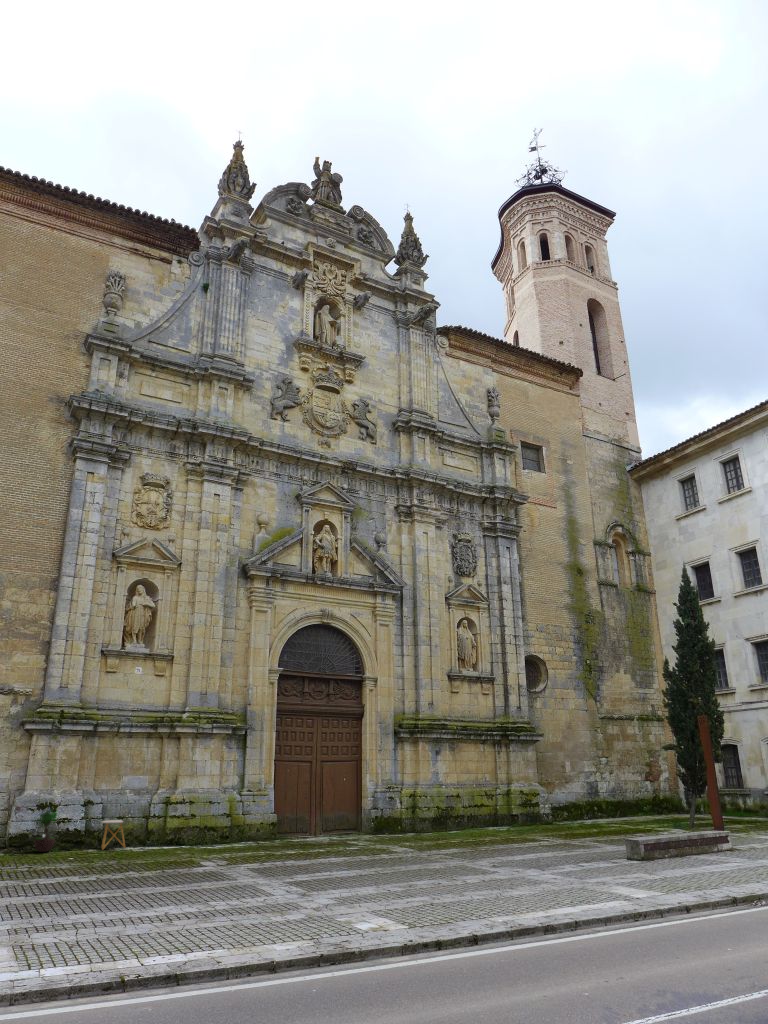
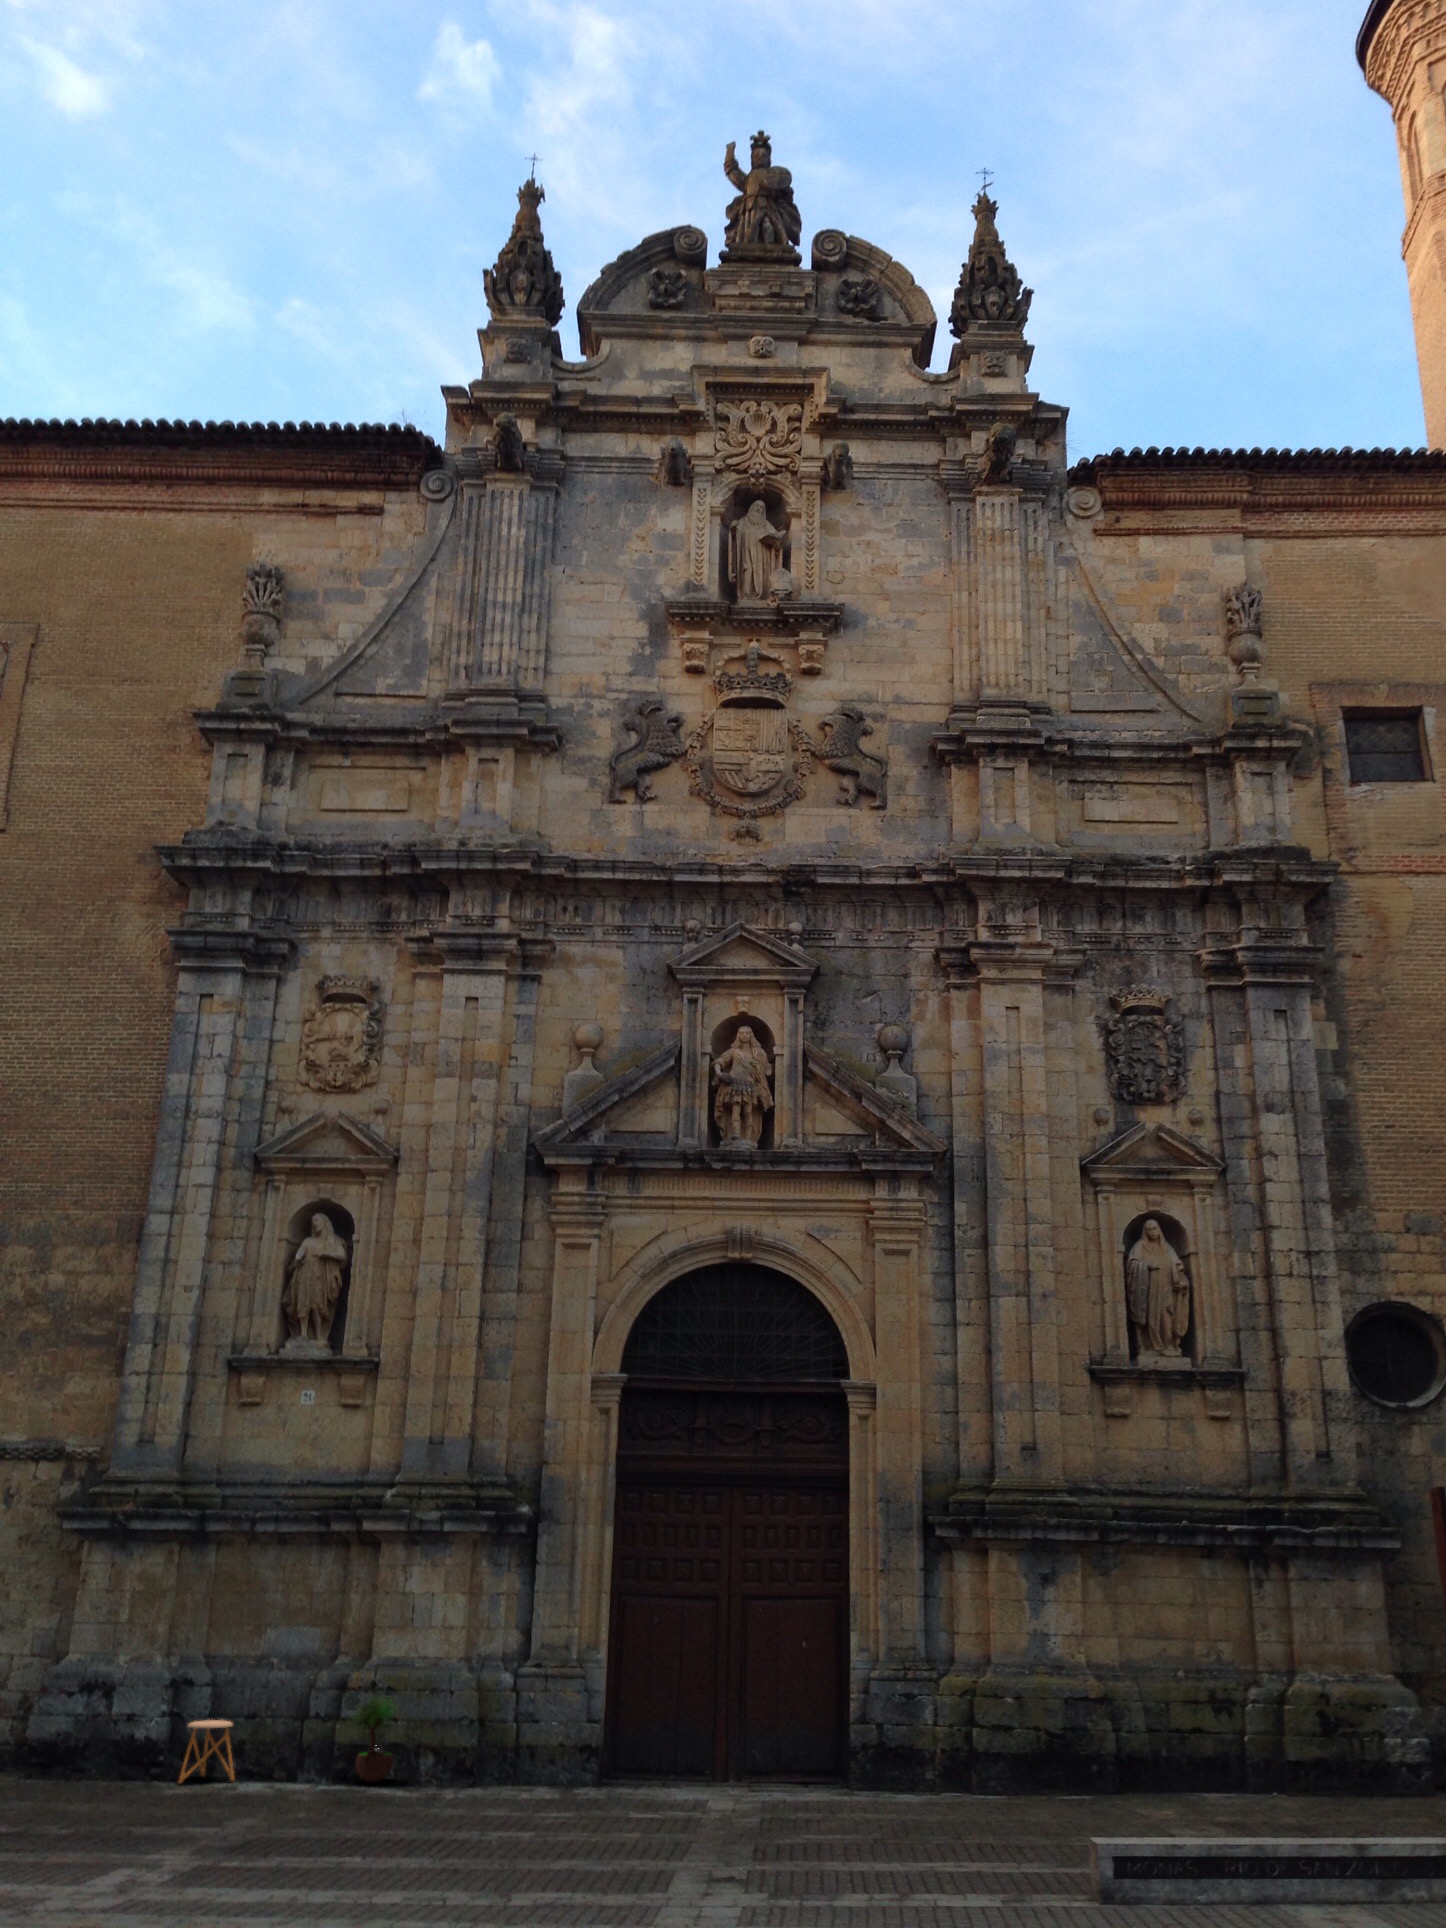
potted tree: present [34,810,59,852] -> present [352,1697,394,1782]

